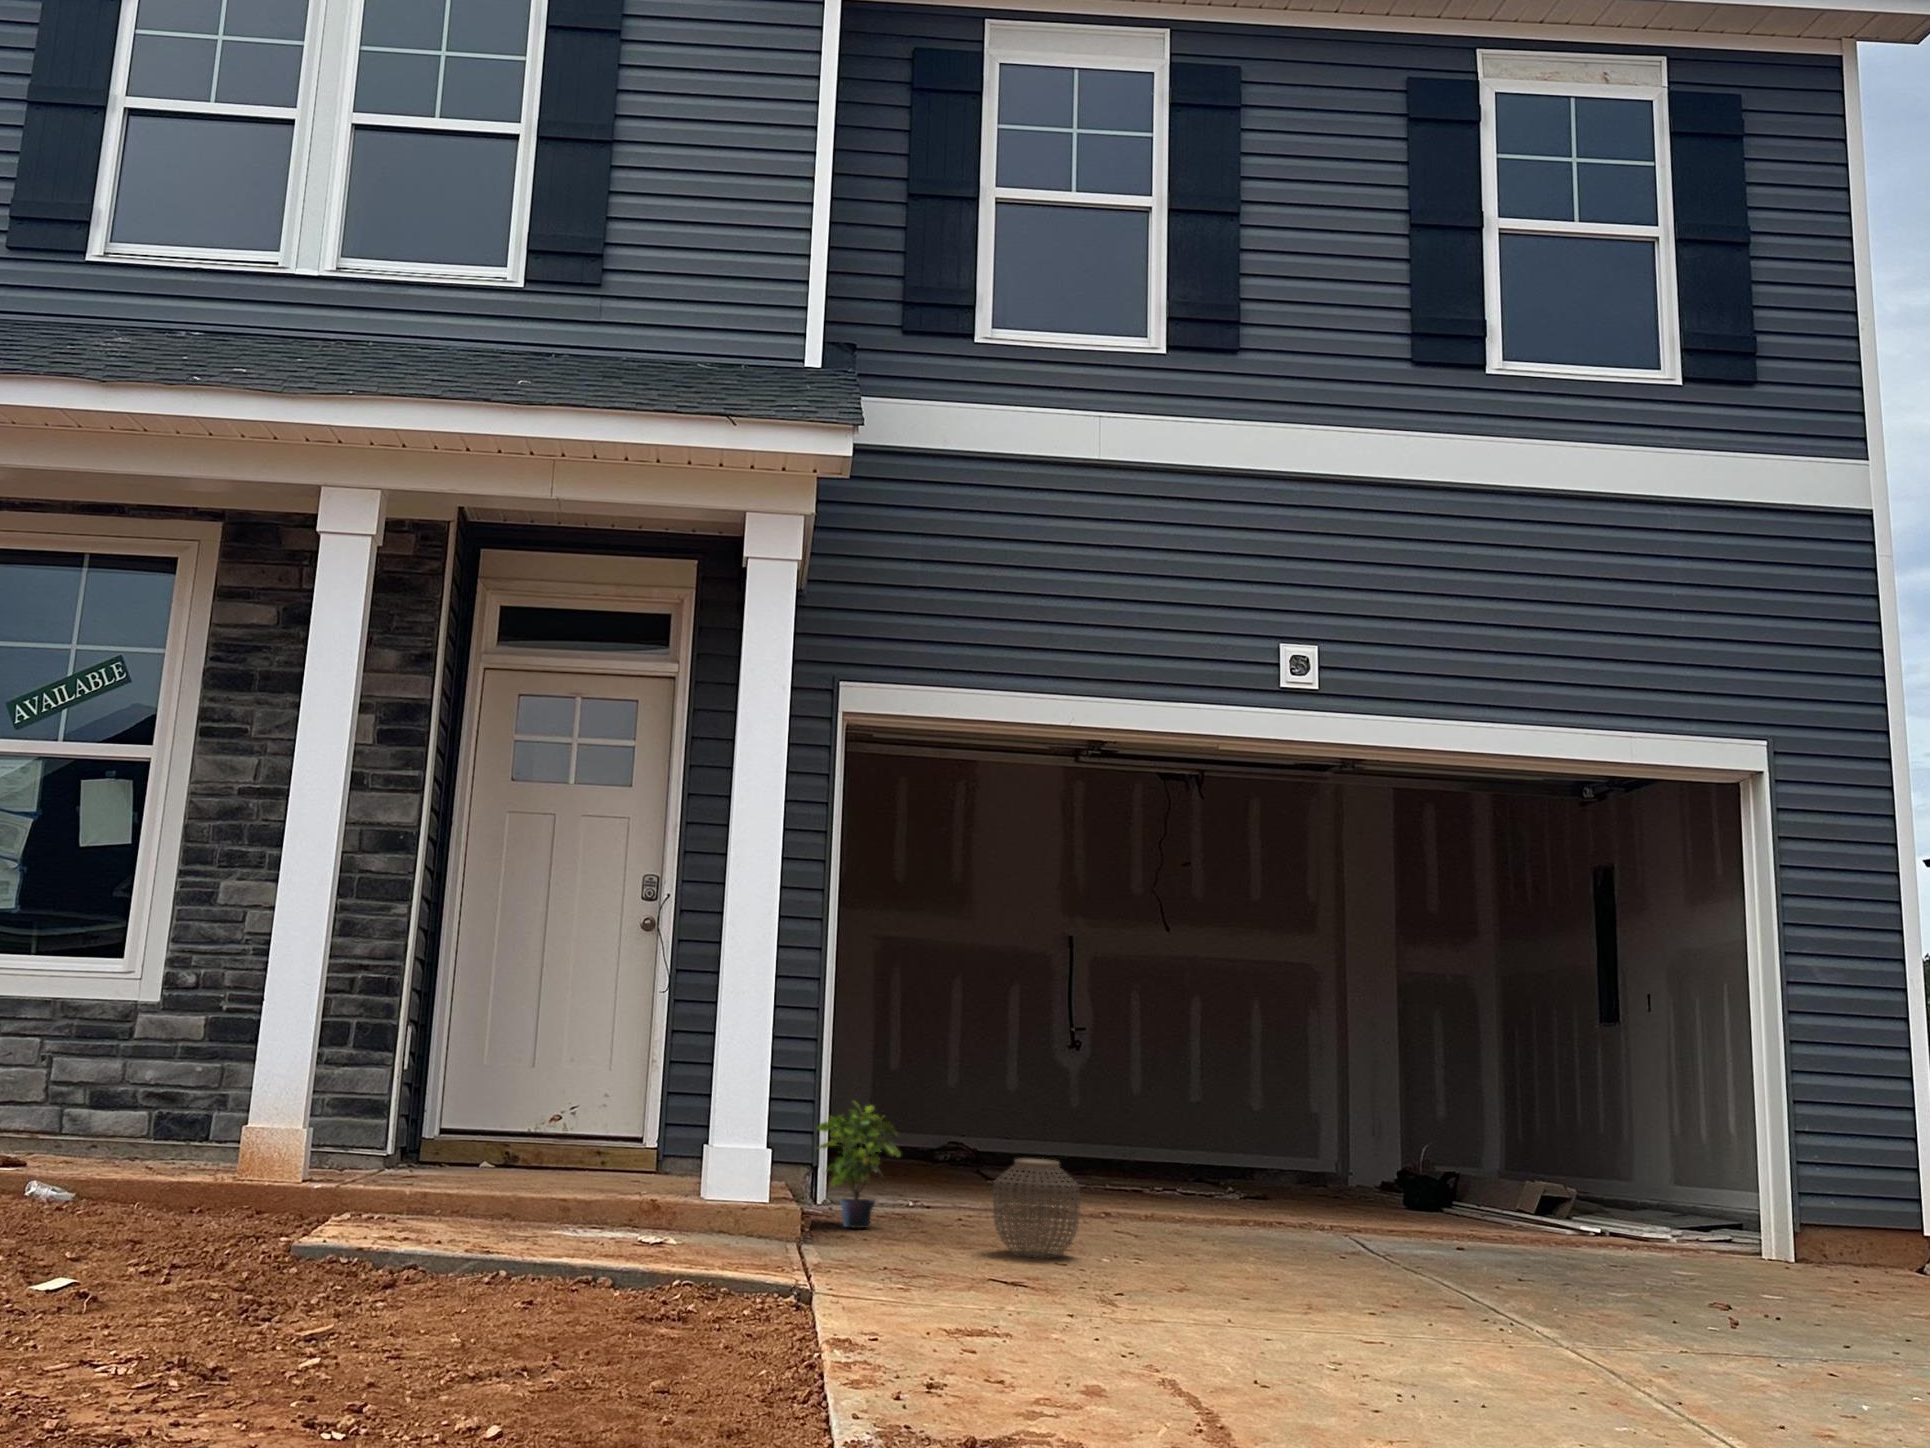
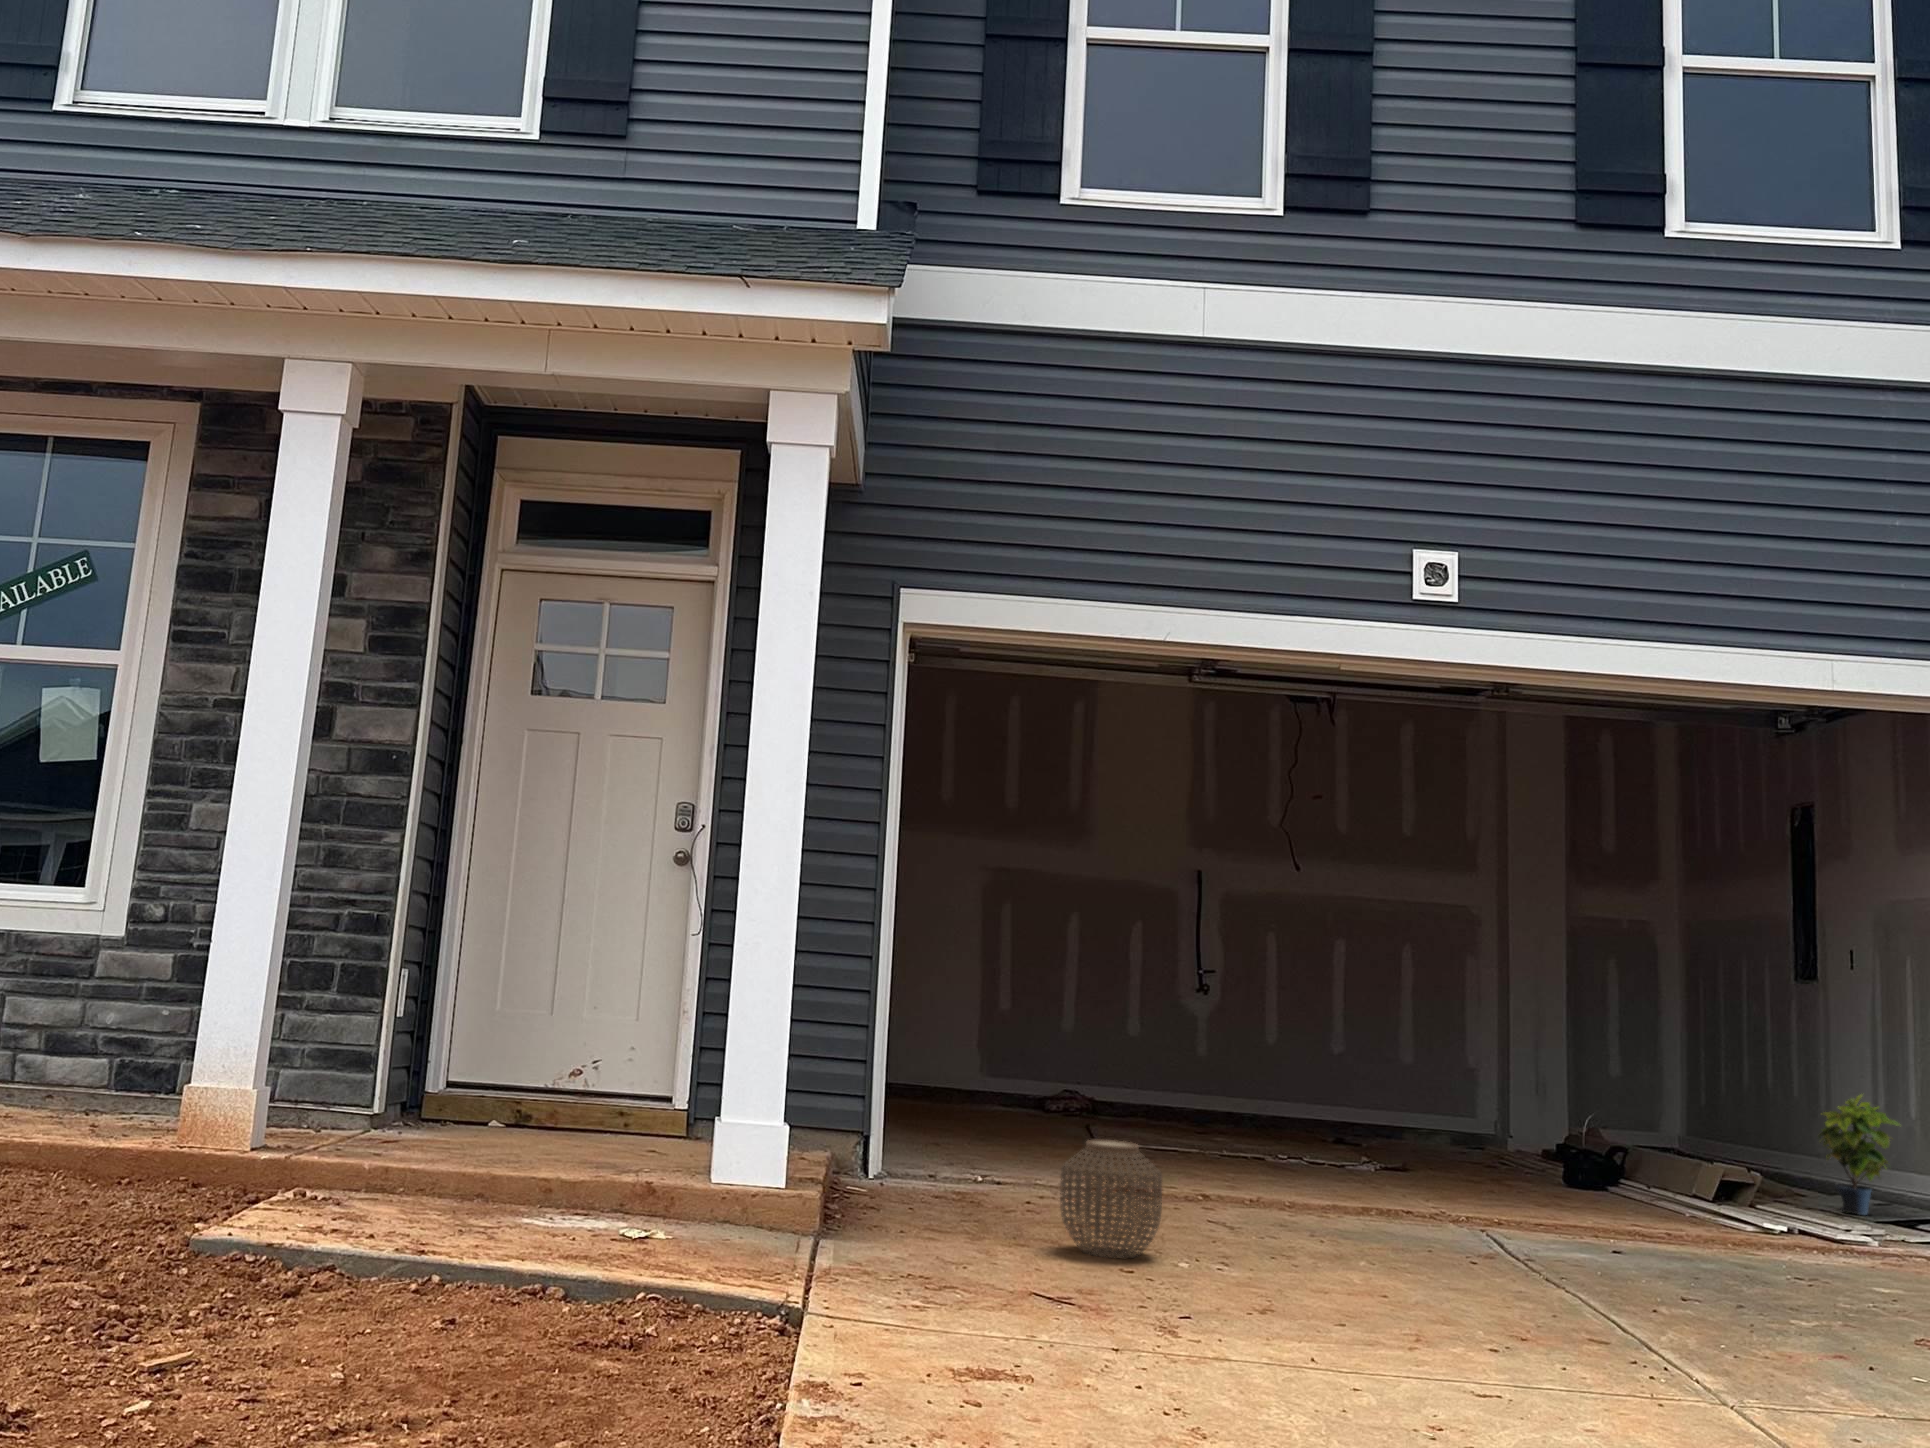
potted plant: present [817,1102,901,1228] -> present [1818,1095,1899,1215]

